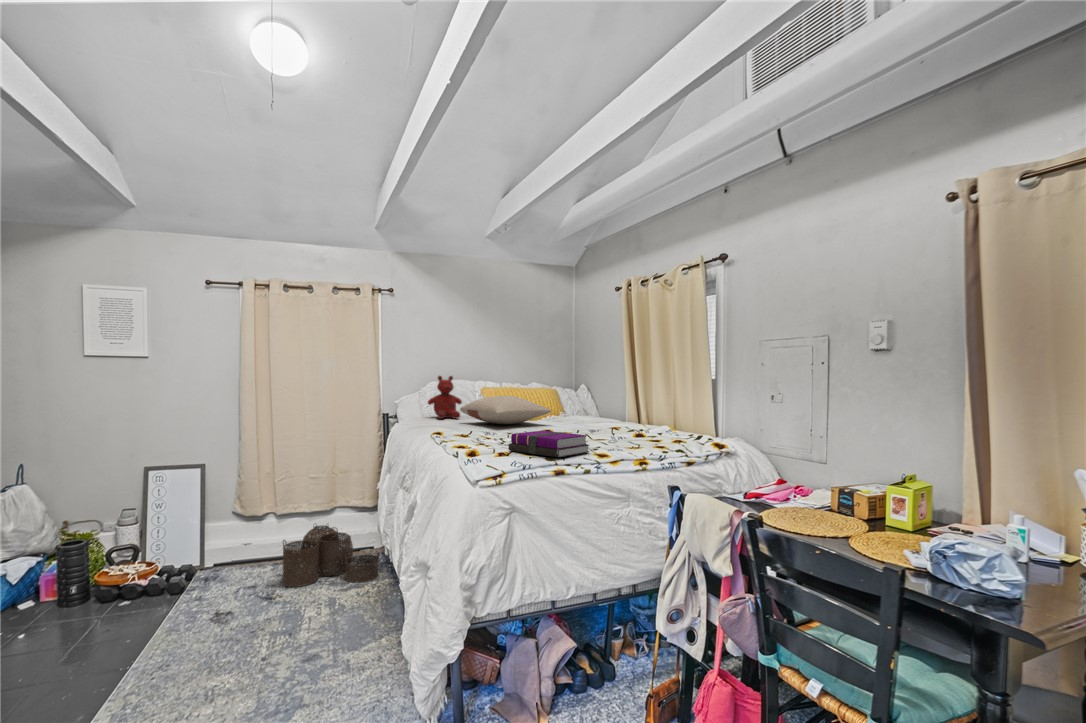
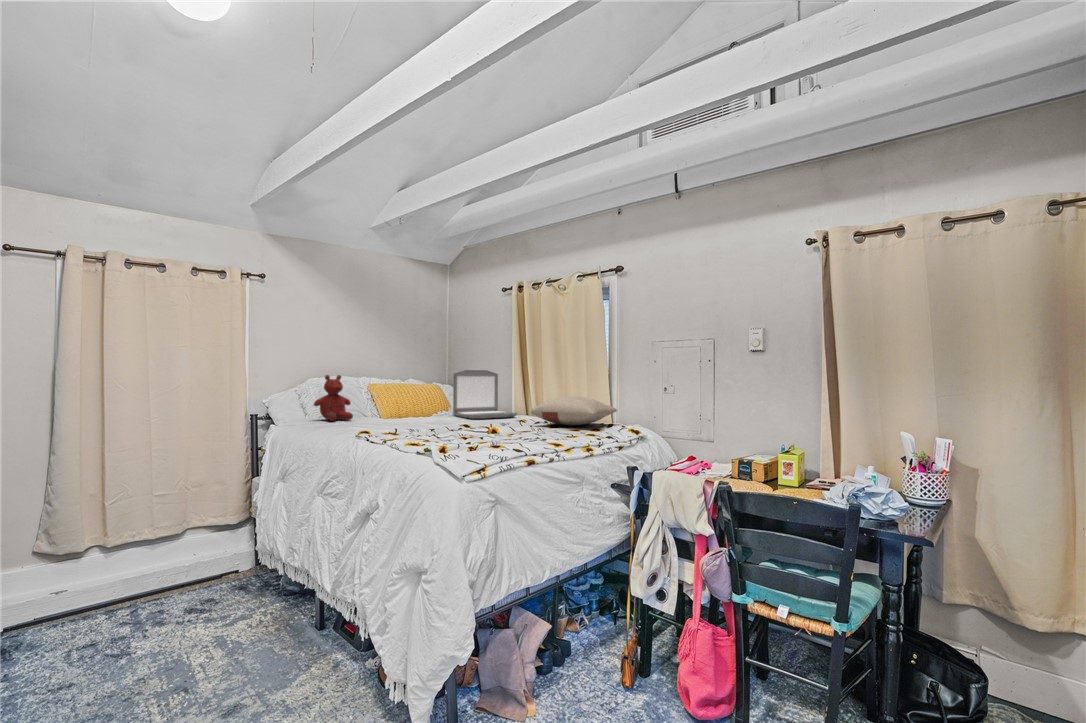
laptop: none [560,372,623,423] -> present [452,370,517,419]
pillow: present [460,396,551,424] -> present [531,396,617,425]
notebook: present [509,431,589,457] -> none [461,425,537,448]
woven basket: present [283,525,379,587] -> none [134,552,264,633]

